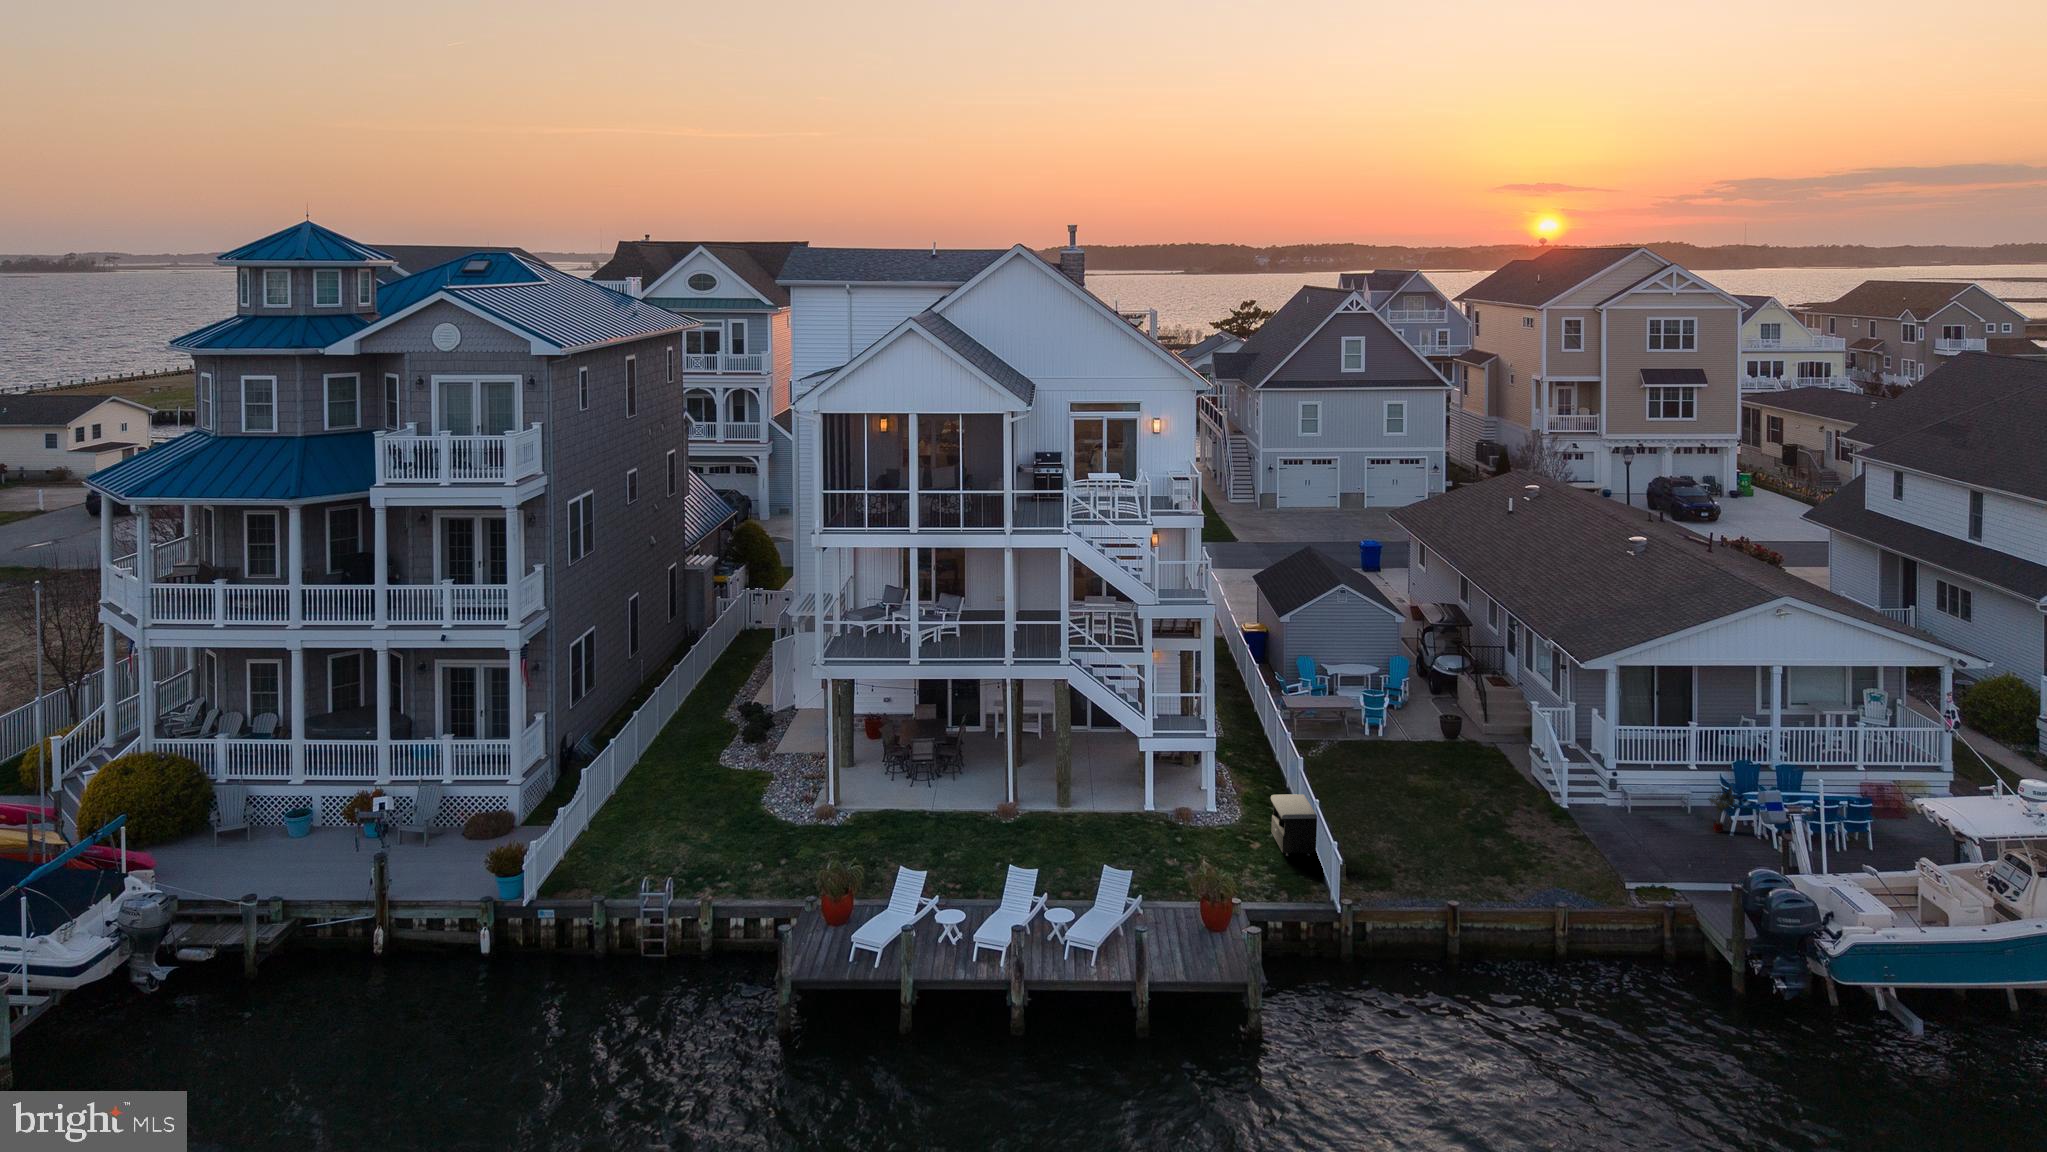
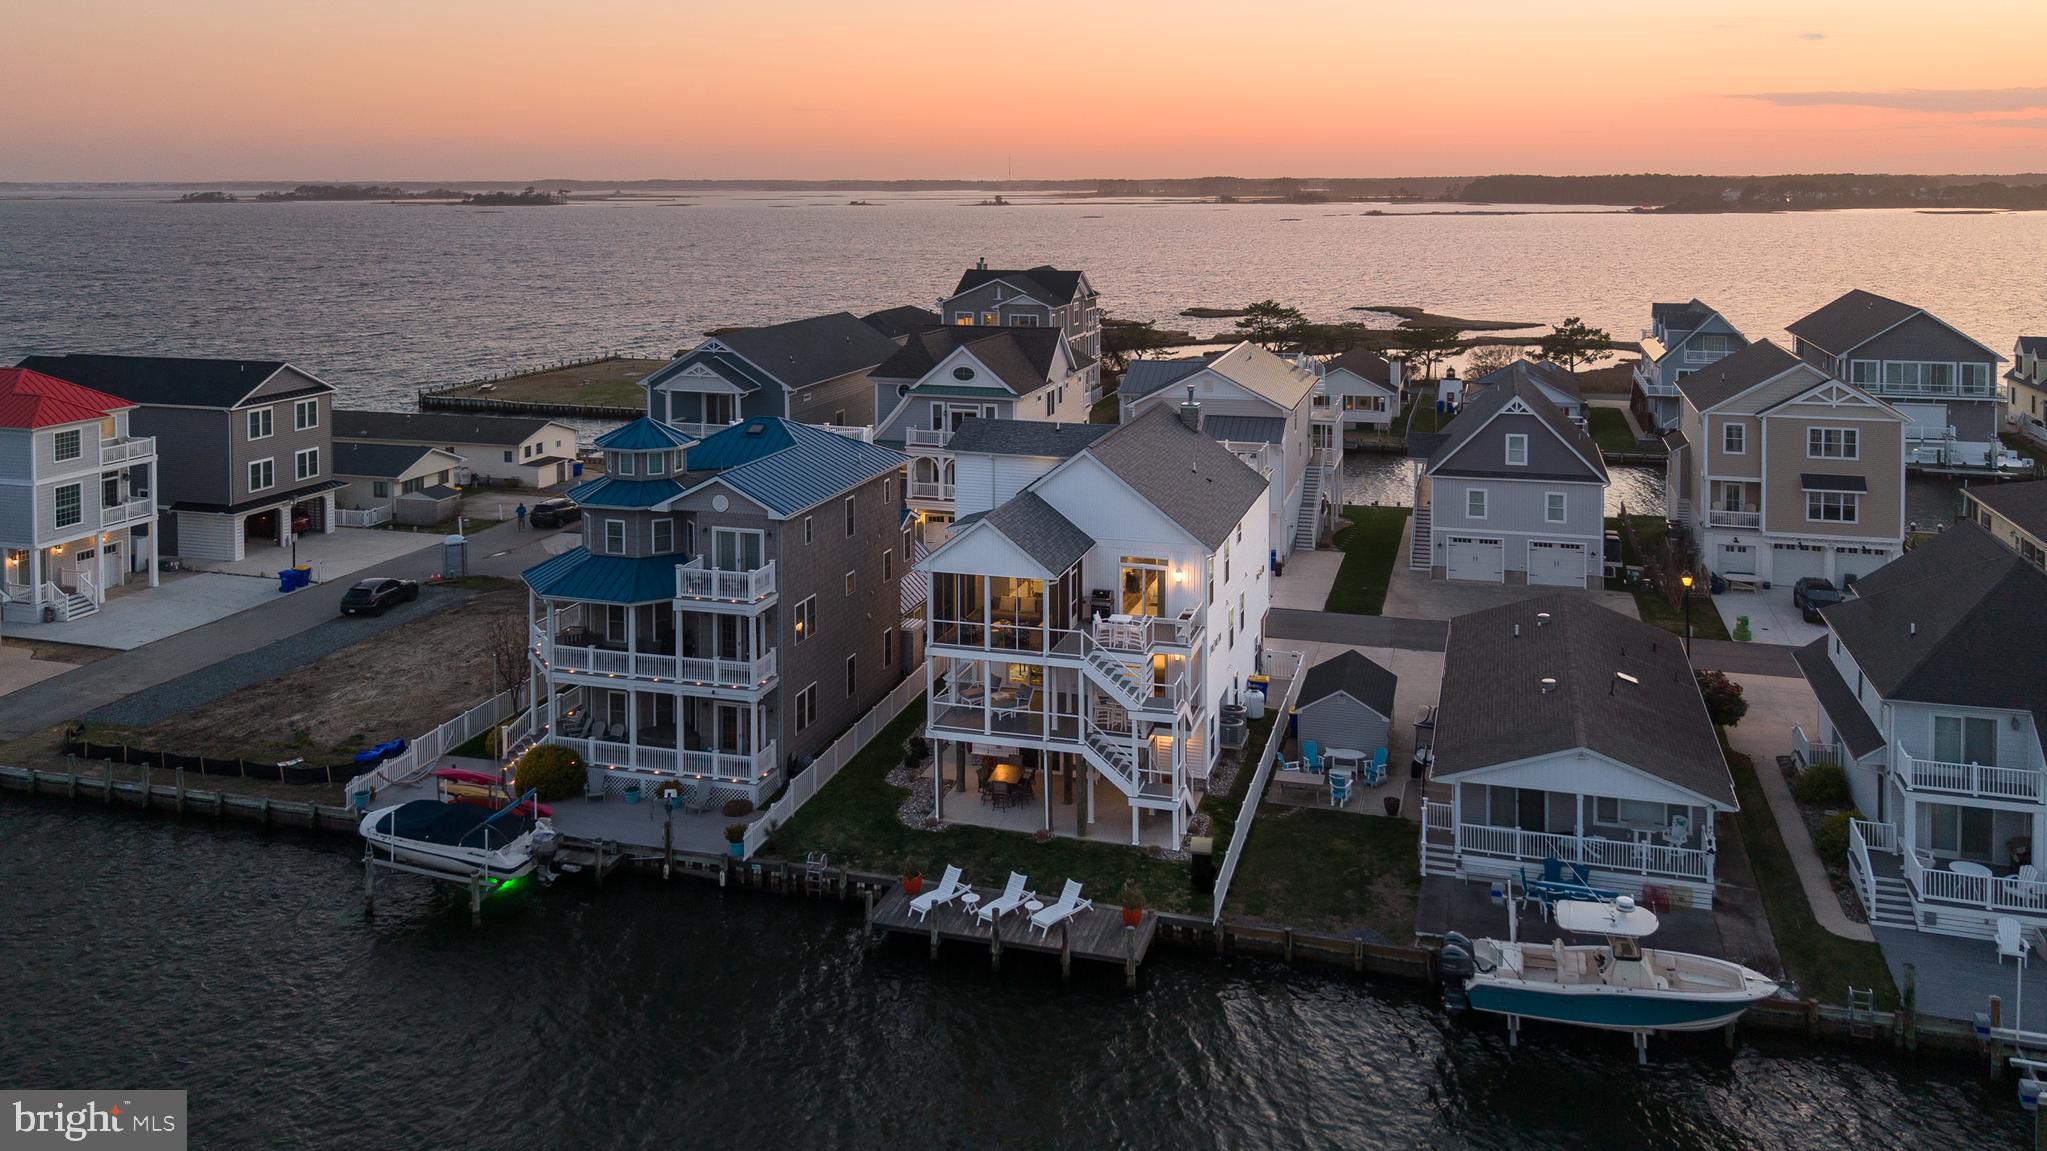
potted tree: present [1708,787,1738,833] -> present [764,819,779,849]

